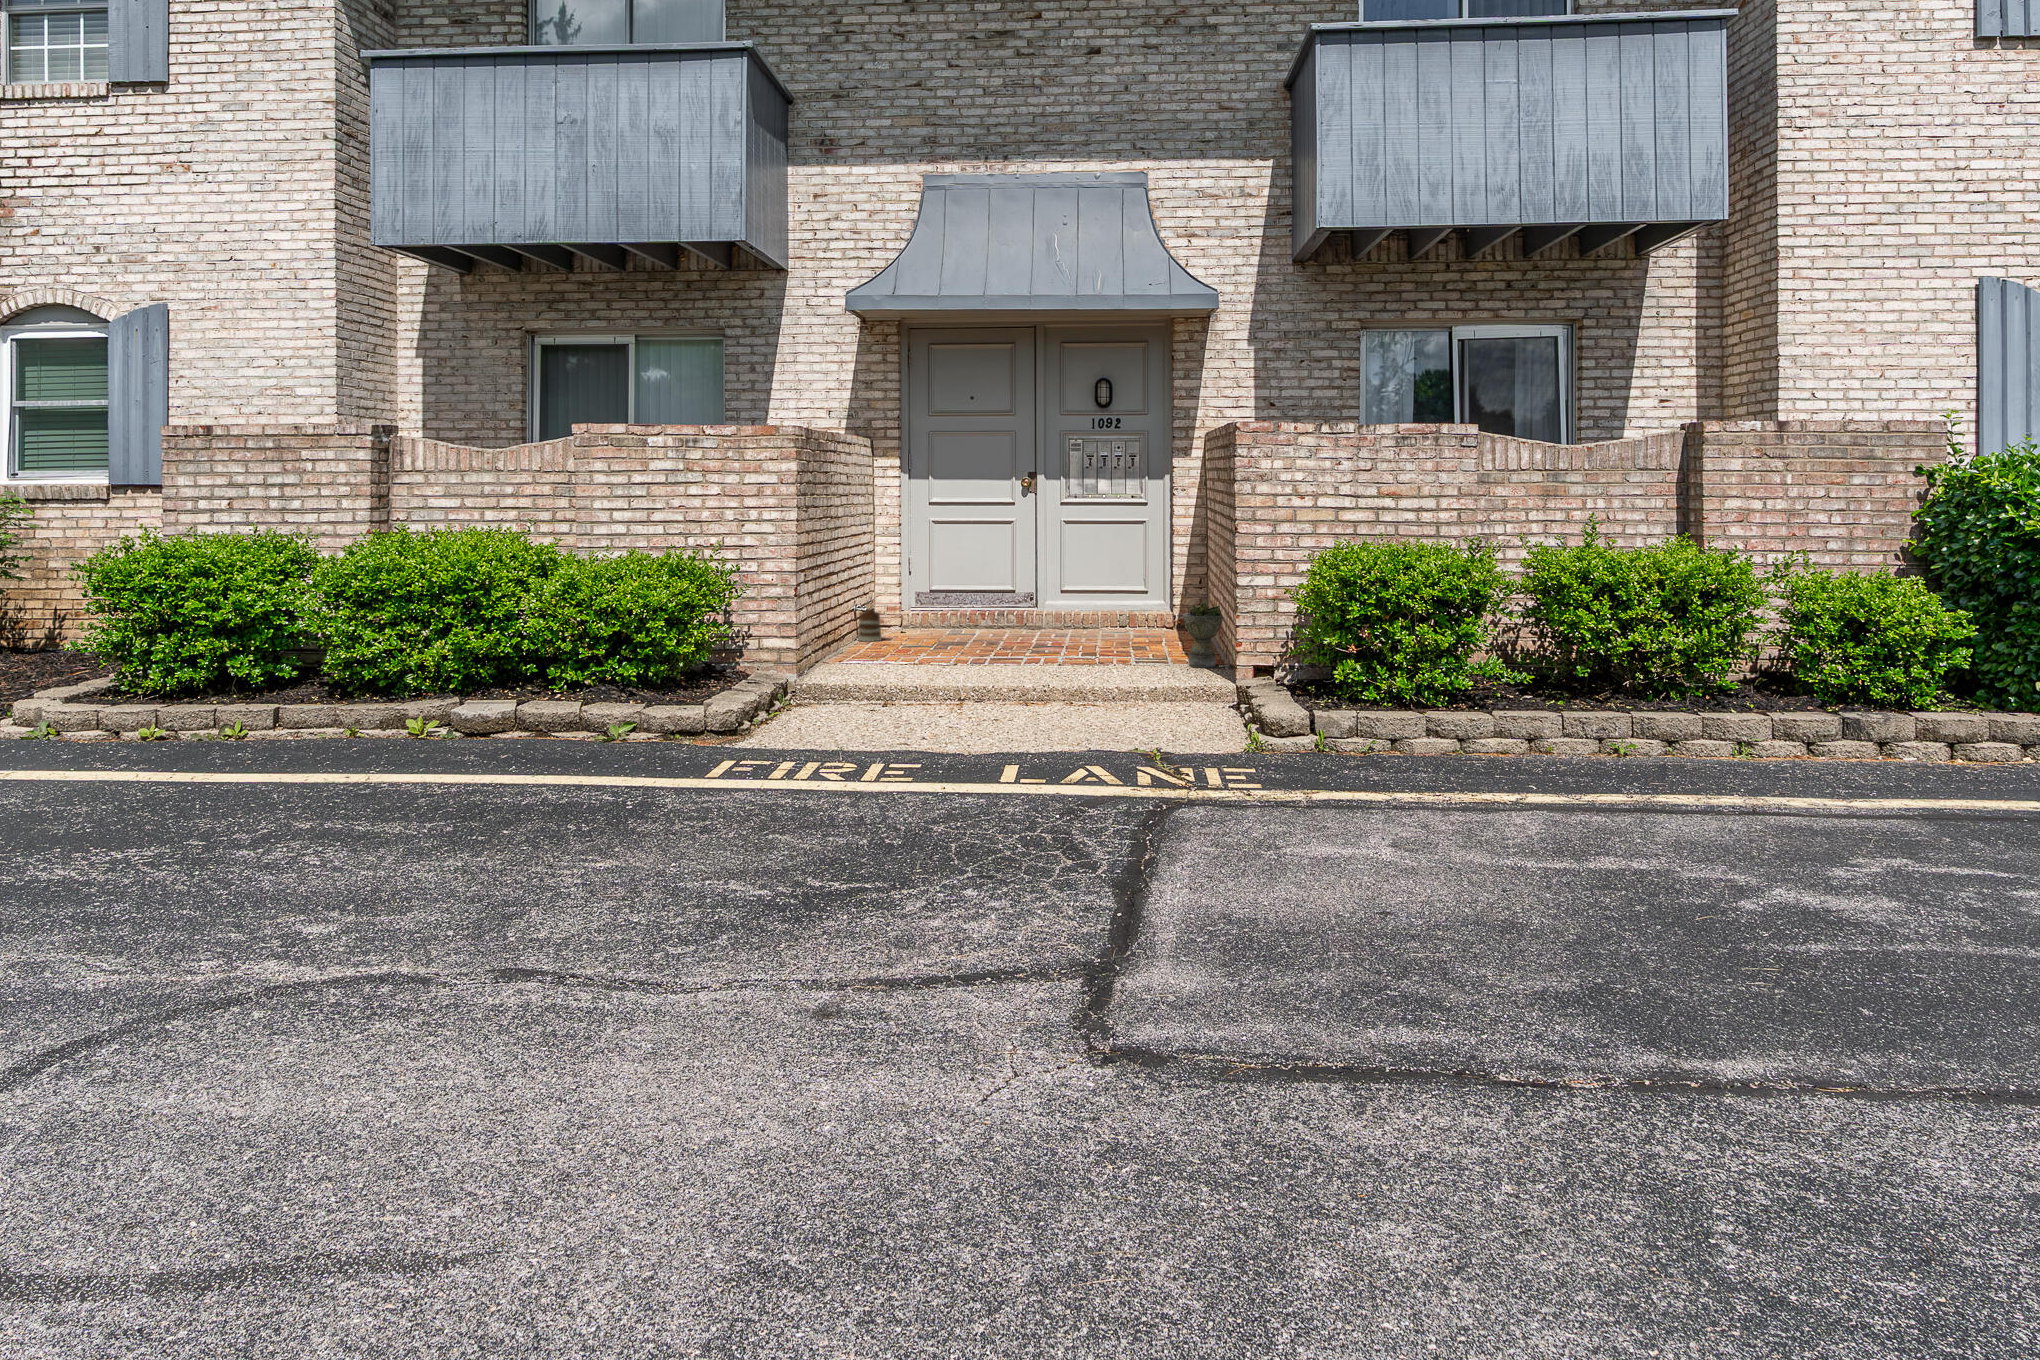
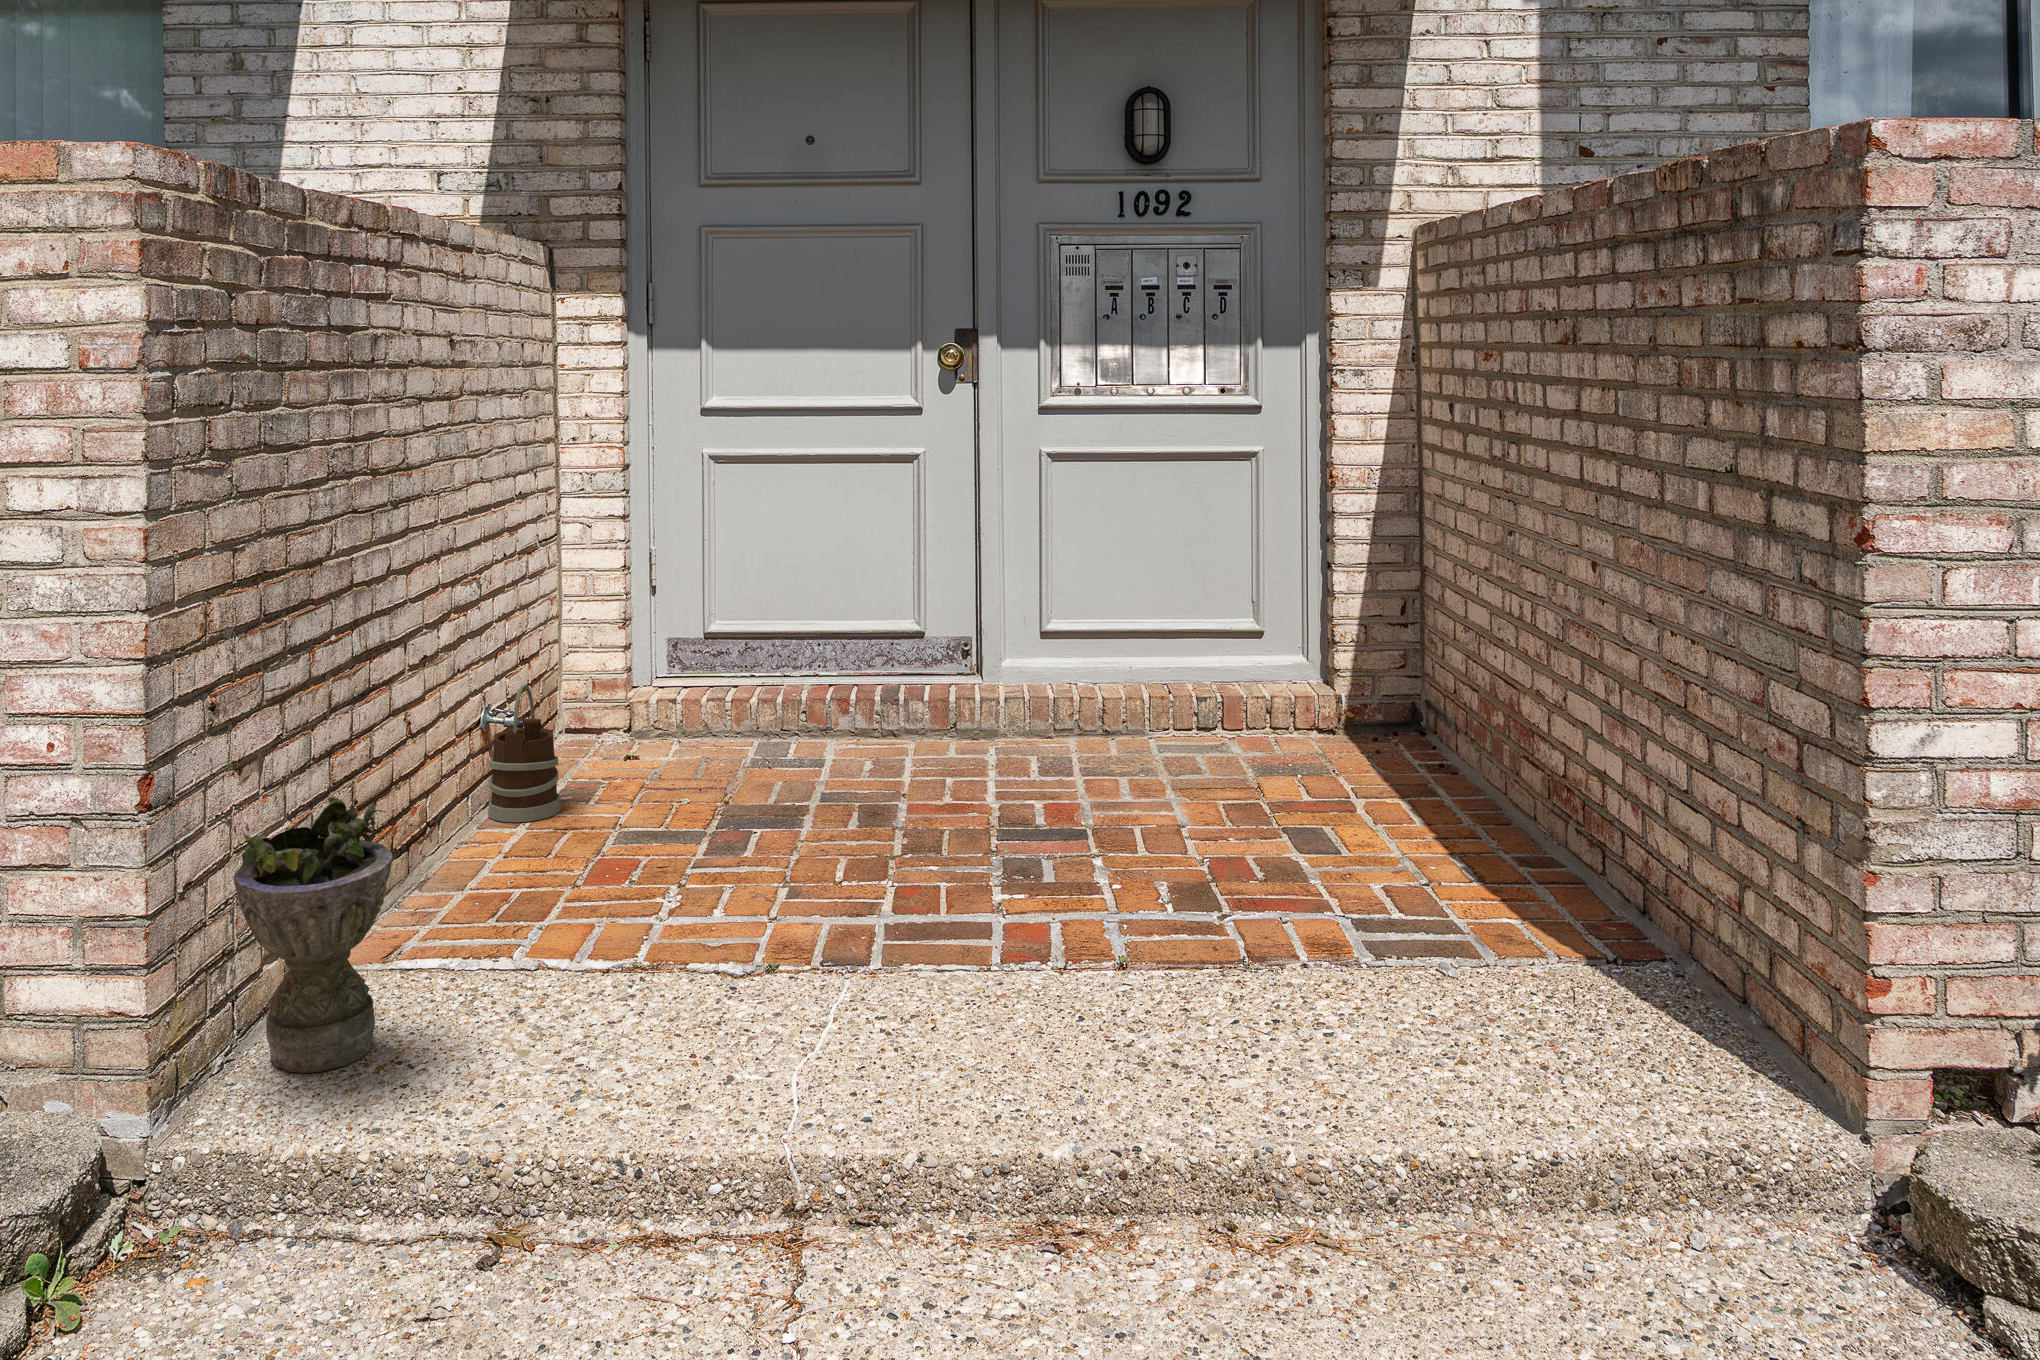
planter: present [1183,602,1223,668] -> present [234,797,392,1073]

